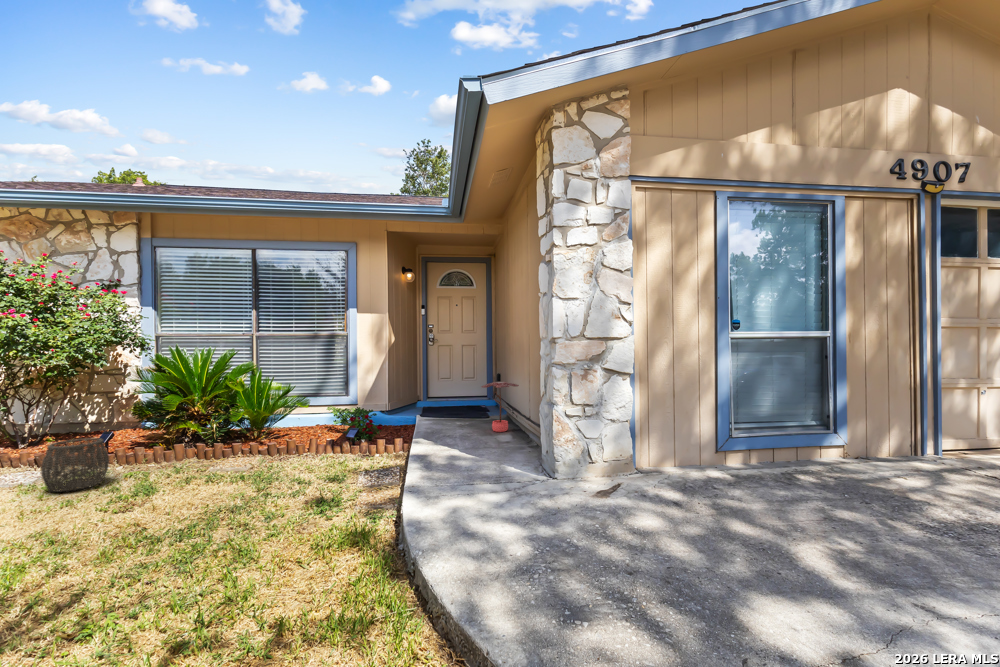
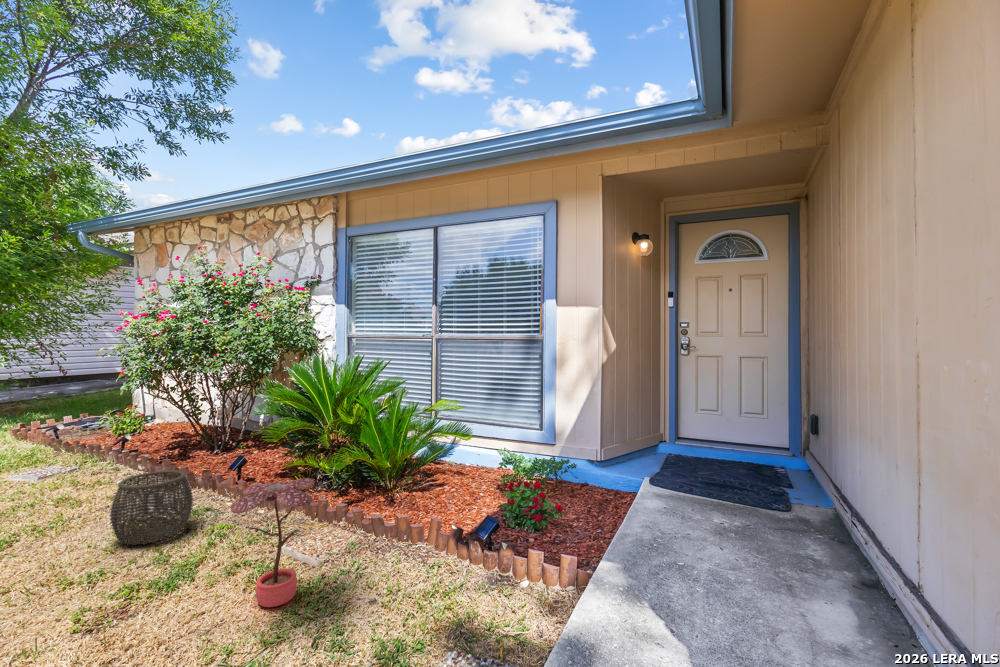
potted plant: present [481,382,519,432] -> present [230,478,315,607]

